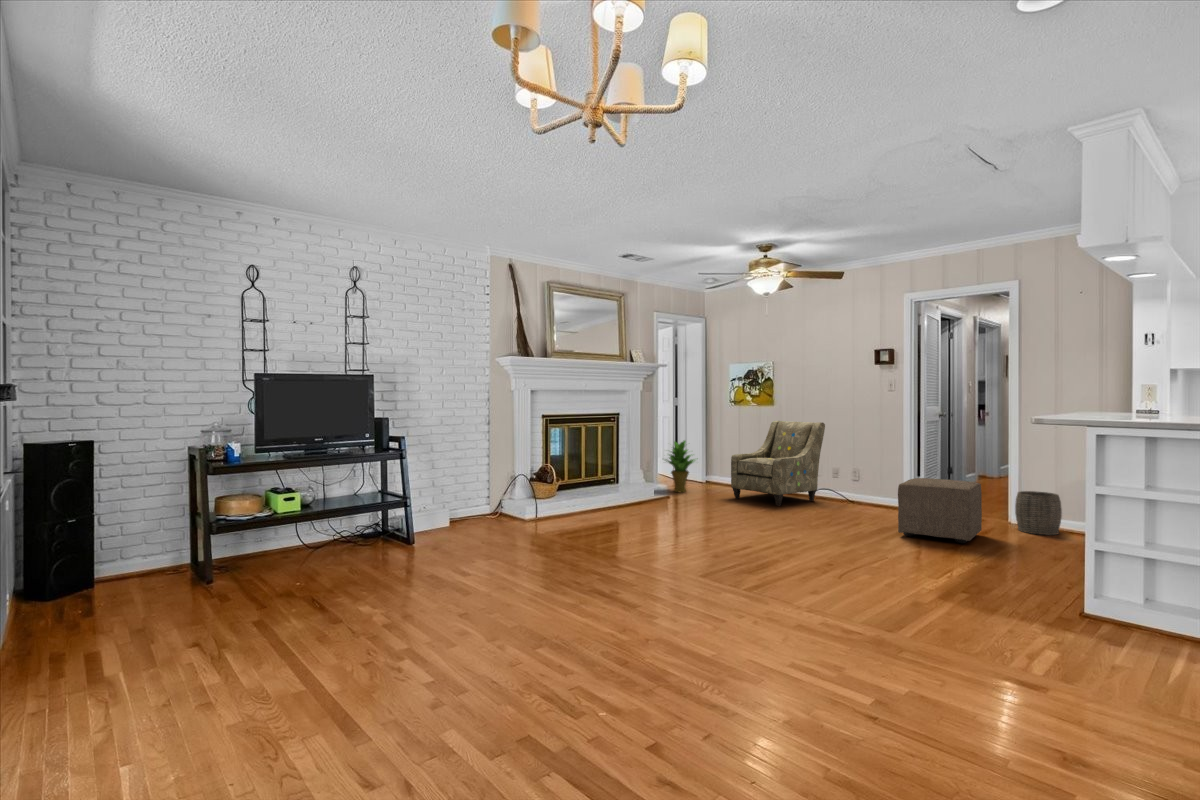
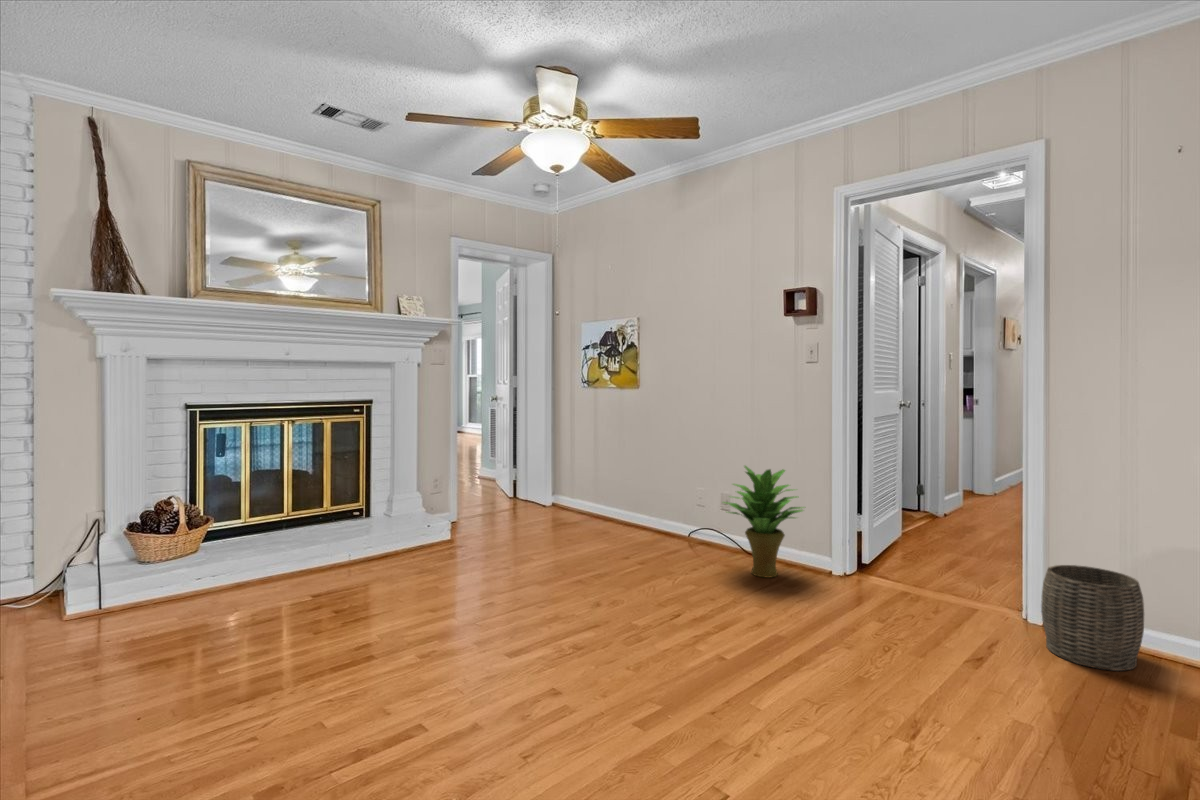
armchair: present [731,421,825,506] -> none [551,413,708,566]
potted plant: present [665,441,695,492] -> present [723,466,804,578]
ottoman: present [898,478,982,543] -> none [790,538,974,716]

